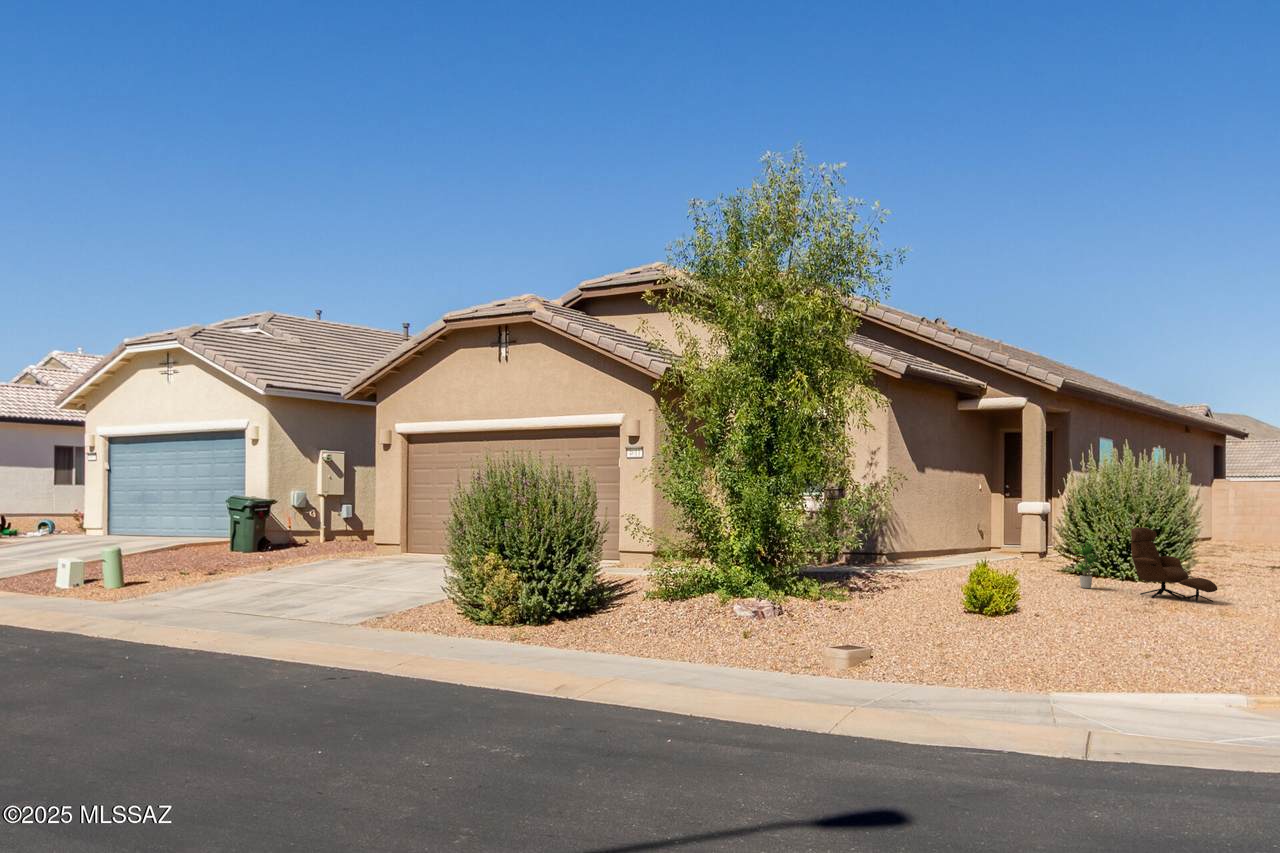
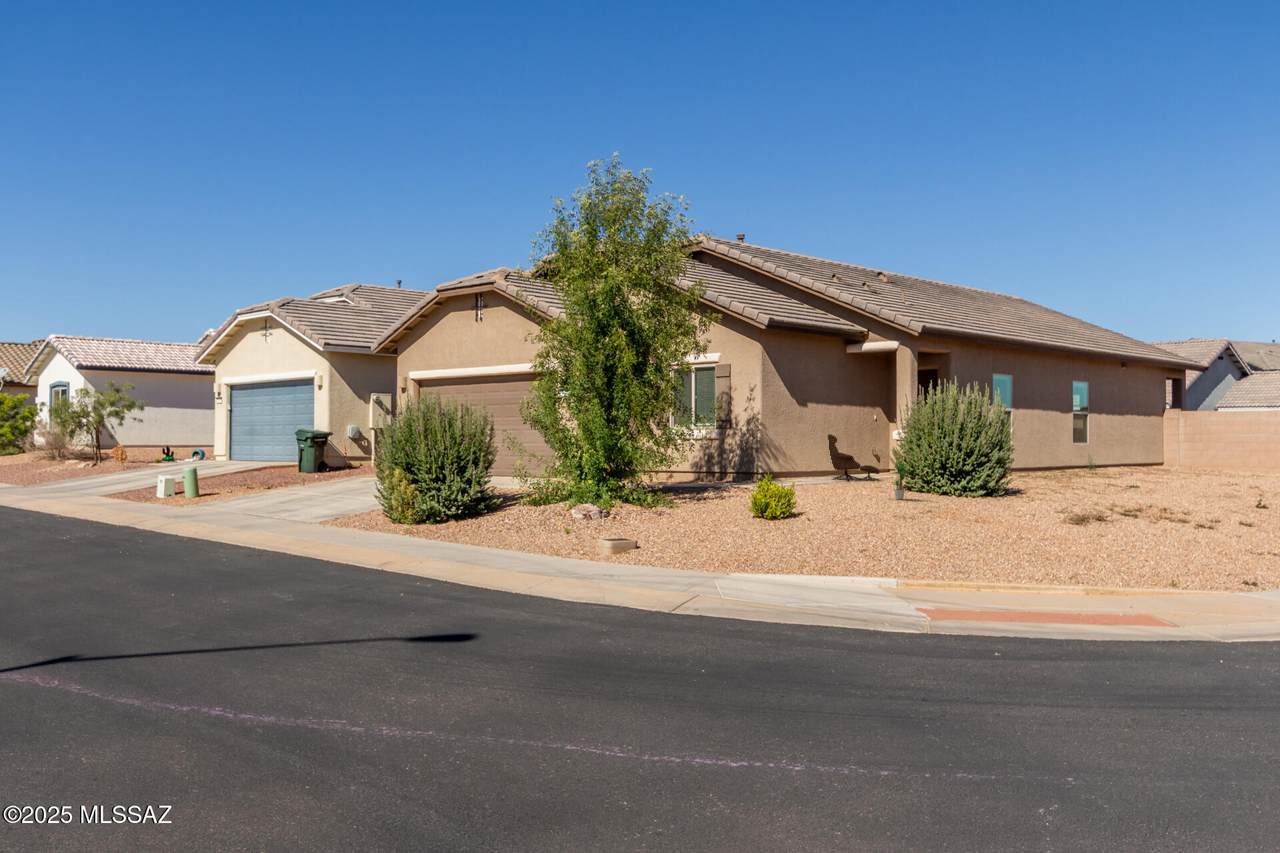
lounge chair: present [1131,527,1217,602] -> present [828,434,880,481]

